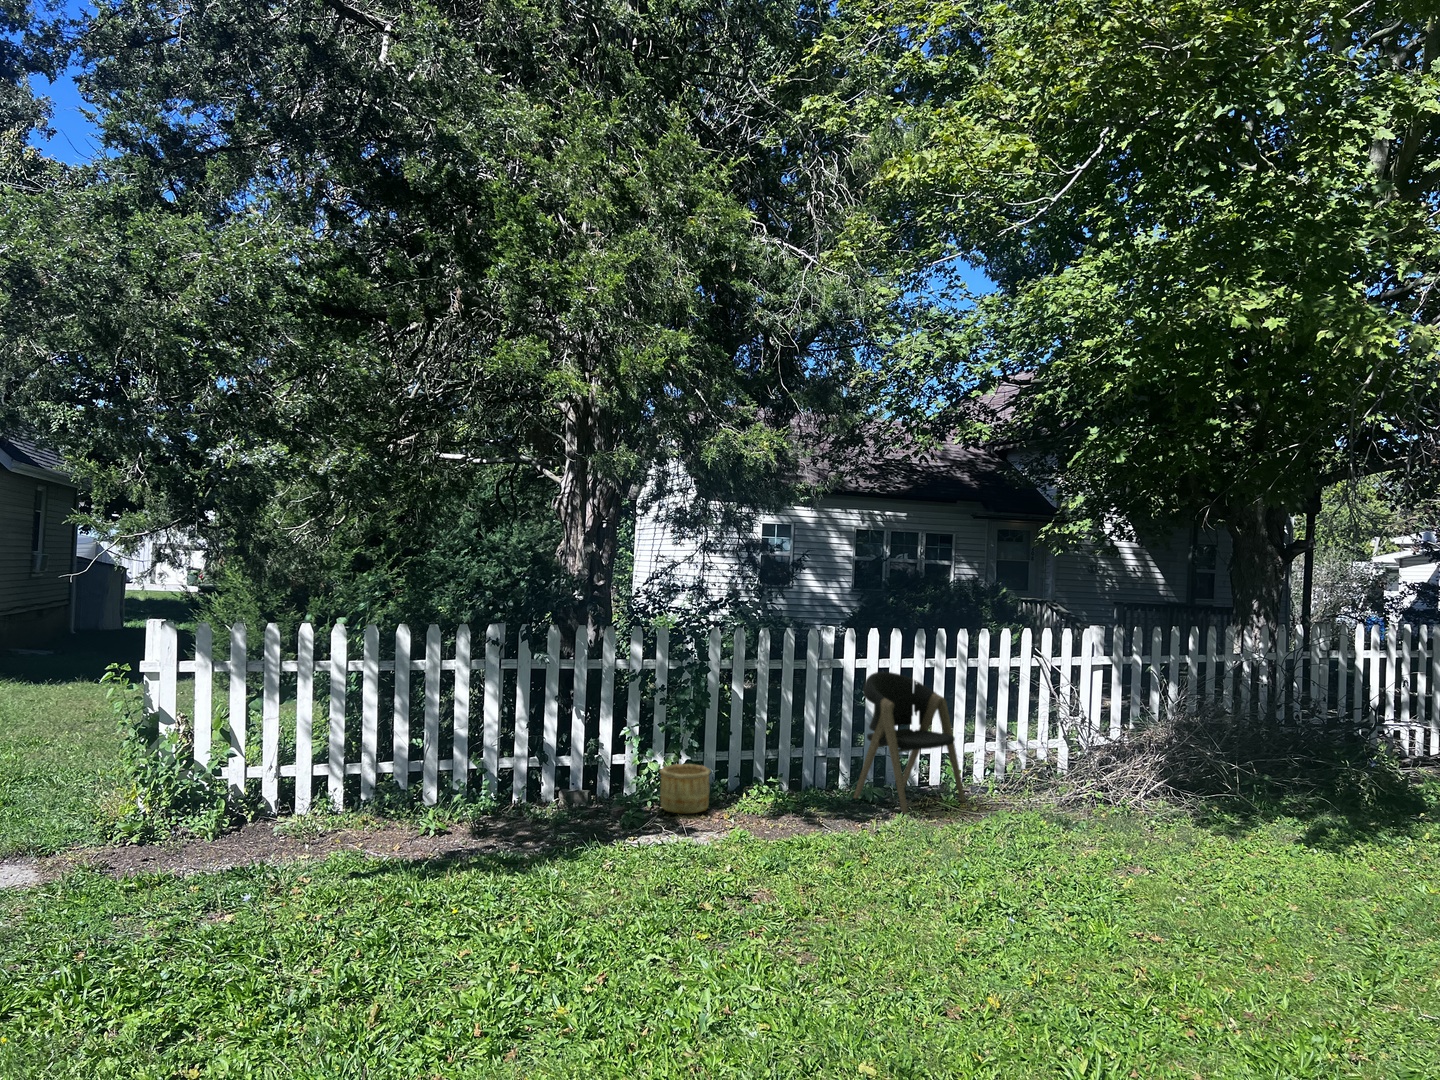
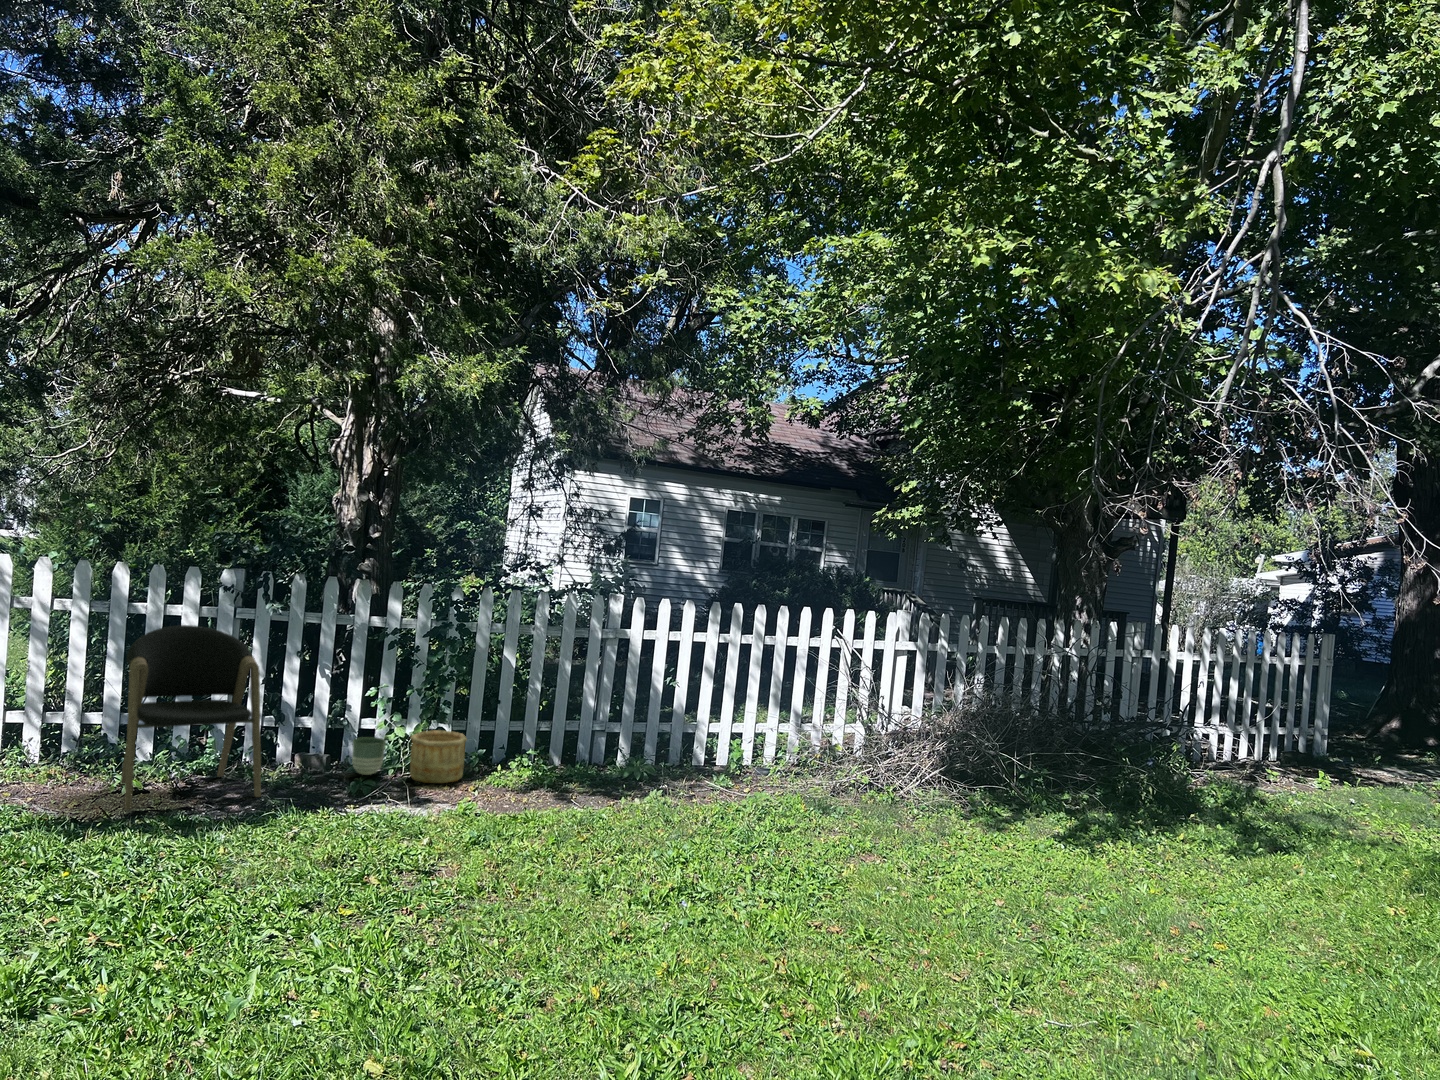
chair: present [854,672,965,814] -> present [121,625,261,809]
planter: none [607,773,637,809] -> present [352,737,386,775]

